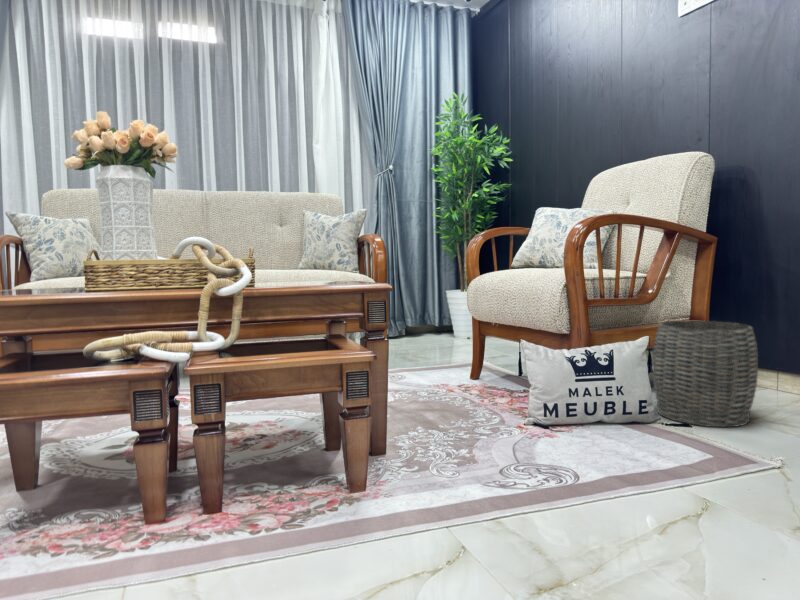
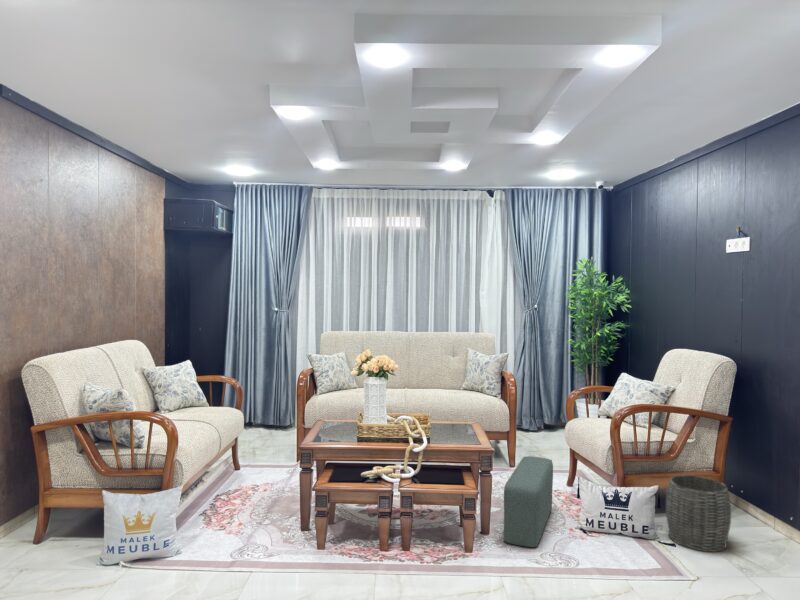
pouf: none [414,322,484,463] -> present [504,456,553,547]

